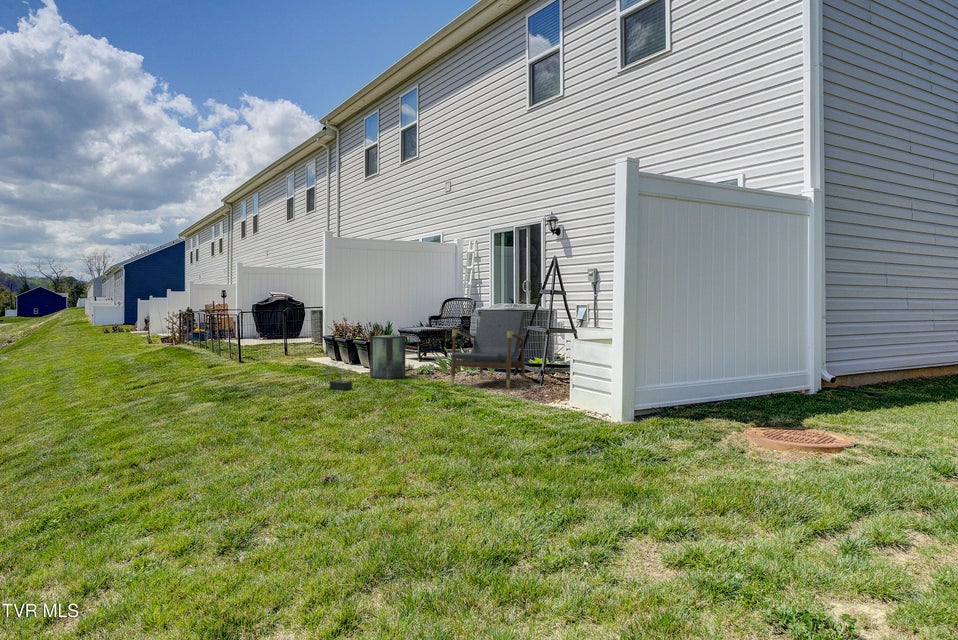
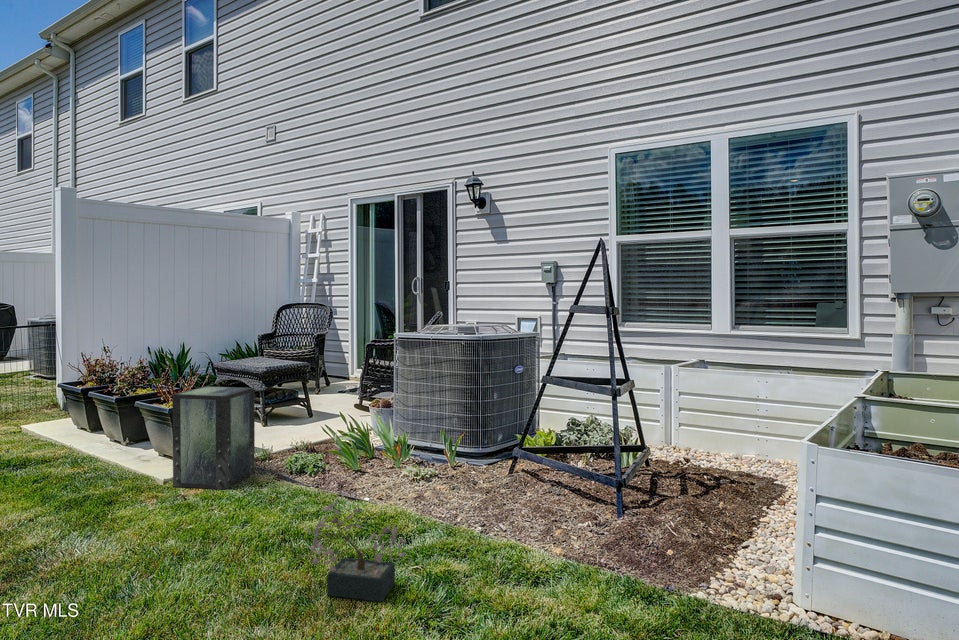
lounge chair: present [451,311,526,388] -> none [387,335,530,507]
decorative plant: present [325,361,352,390] -> present [307,501,406,602]

